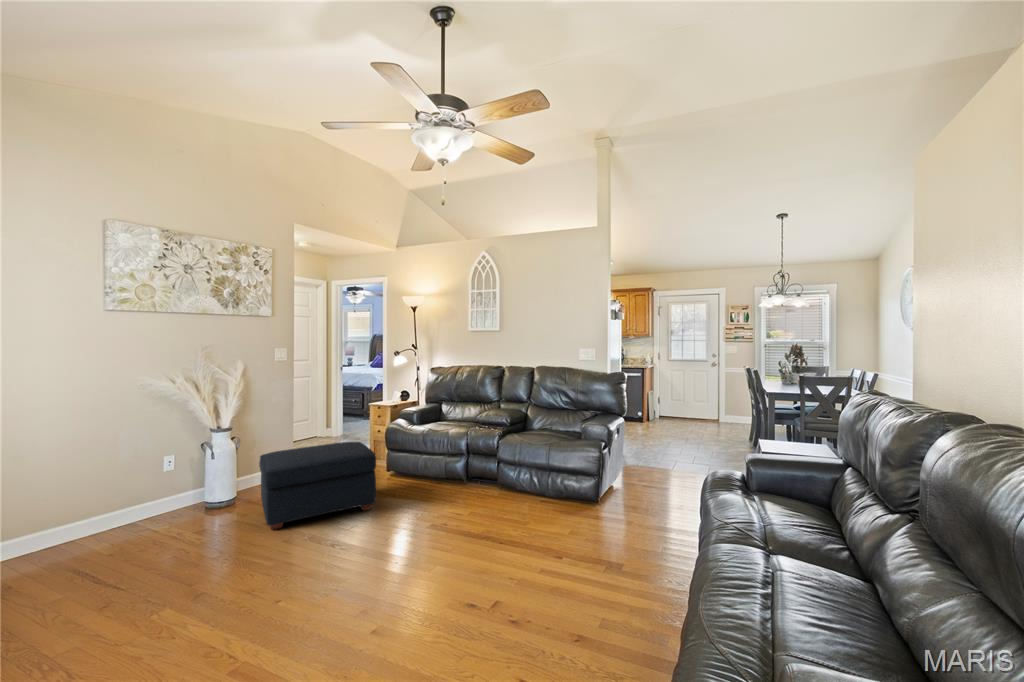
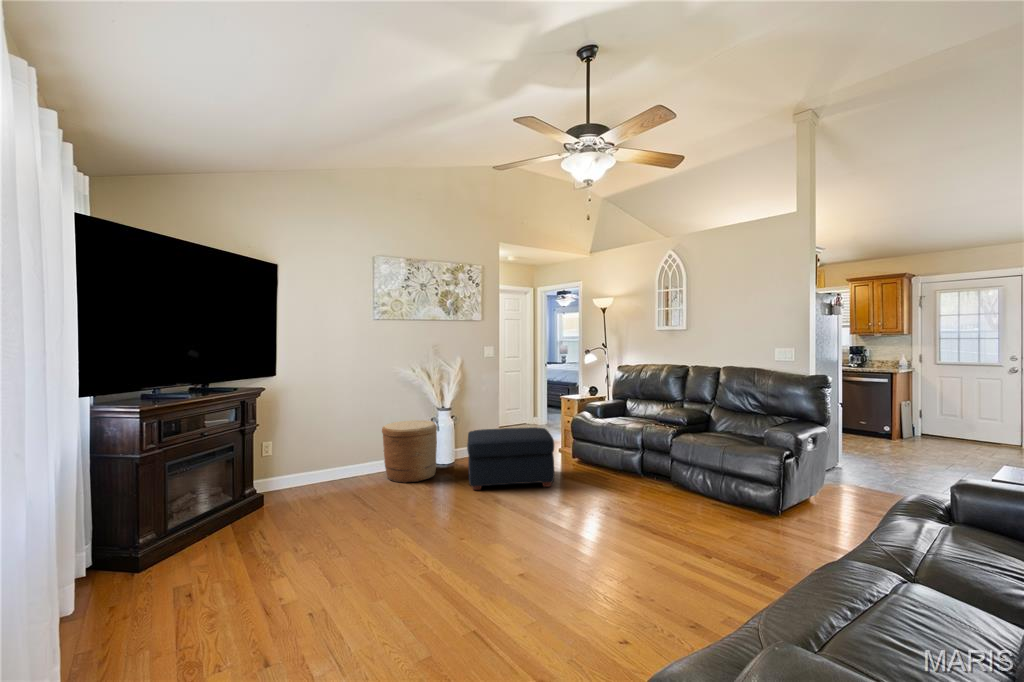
basket: none [120,447,213,538] -> present [382,420,437,483]

